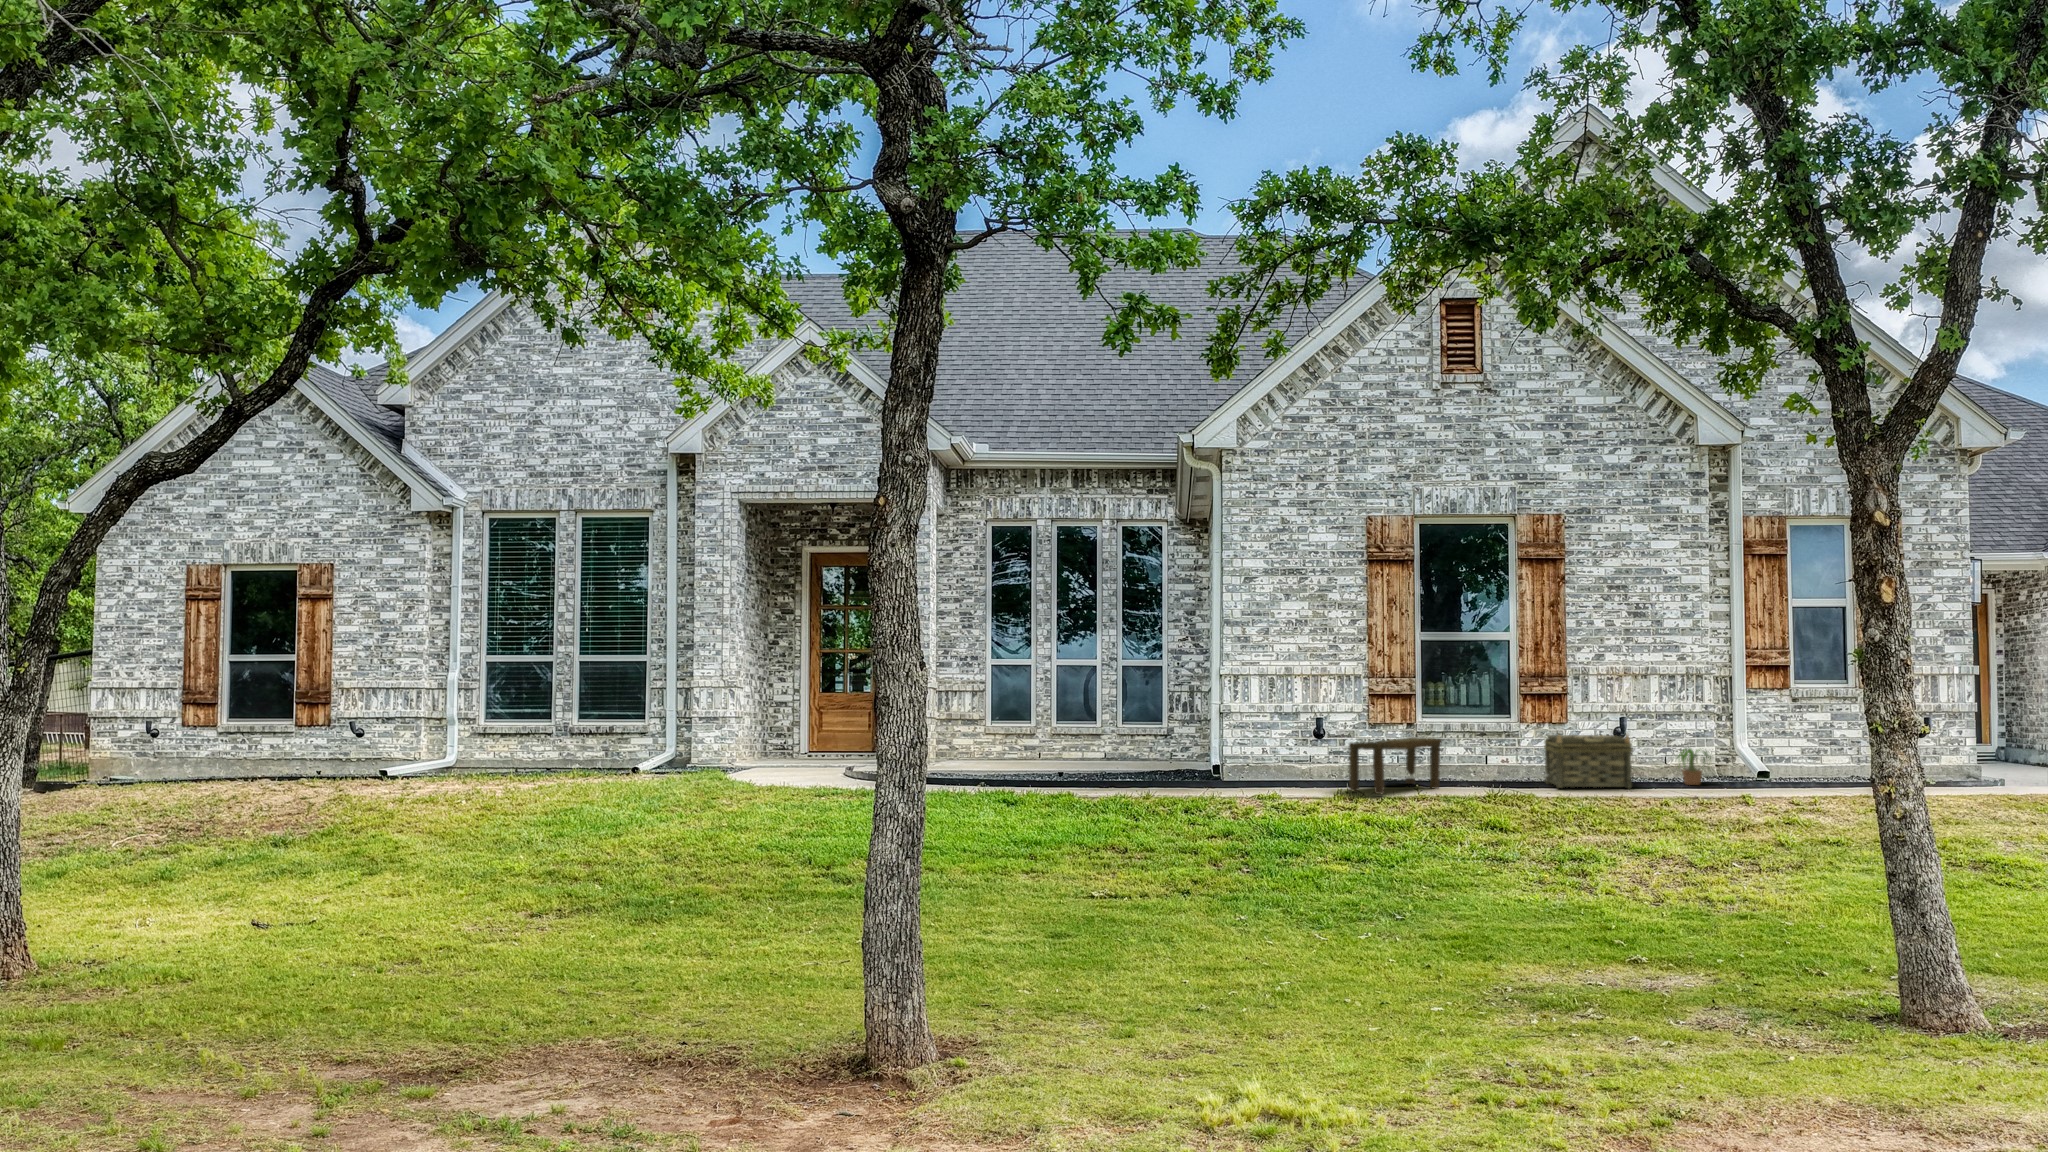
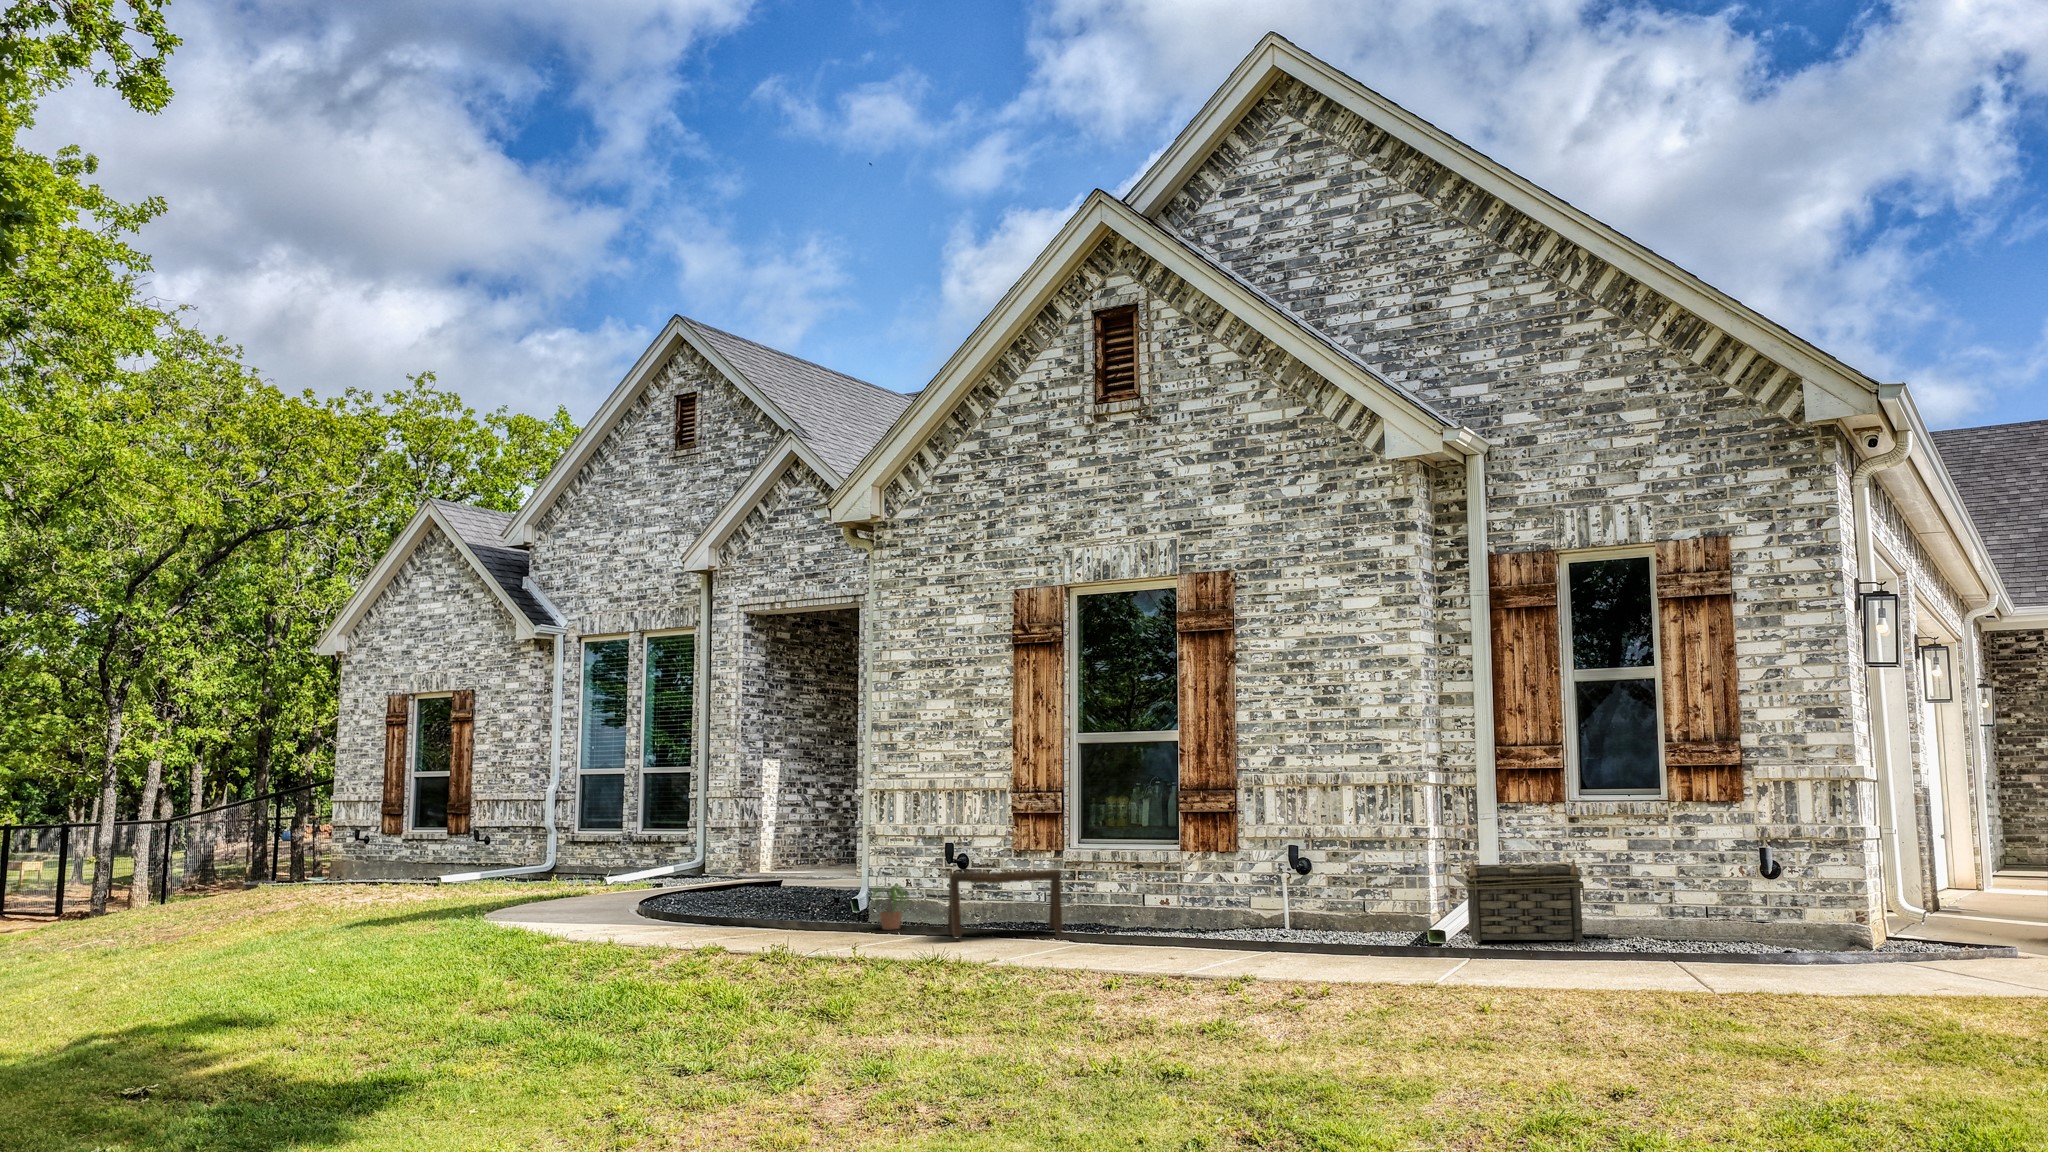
basket: present [1544,734,1633,788] -> present [1465,859,1585,942]
potted plant: present [1678,748,1711,785] -> present [872,885,907,930]

